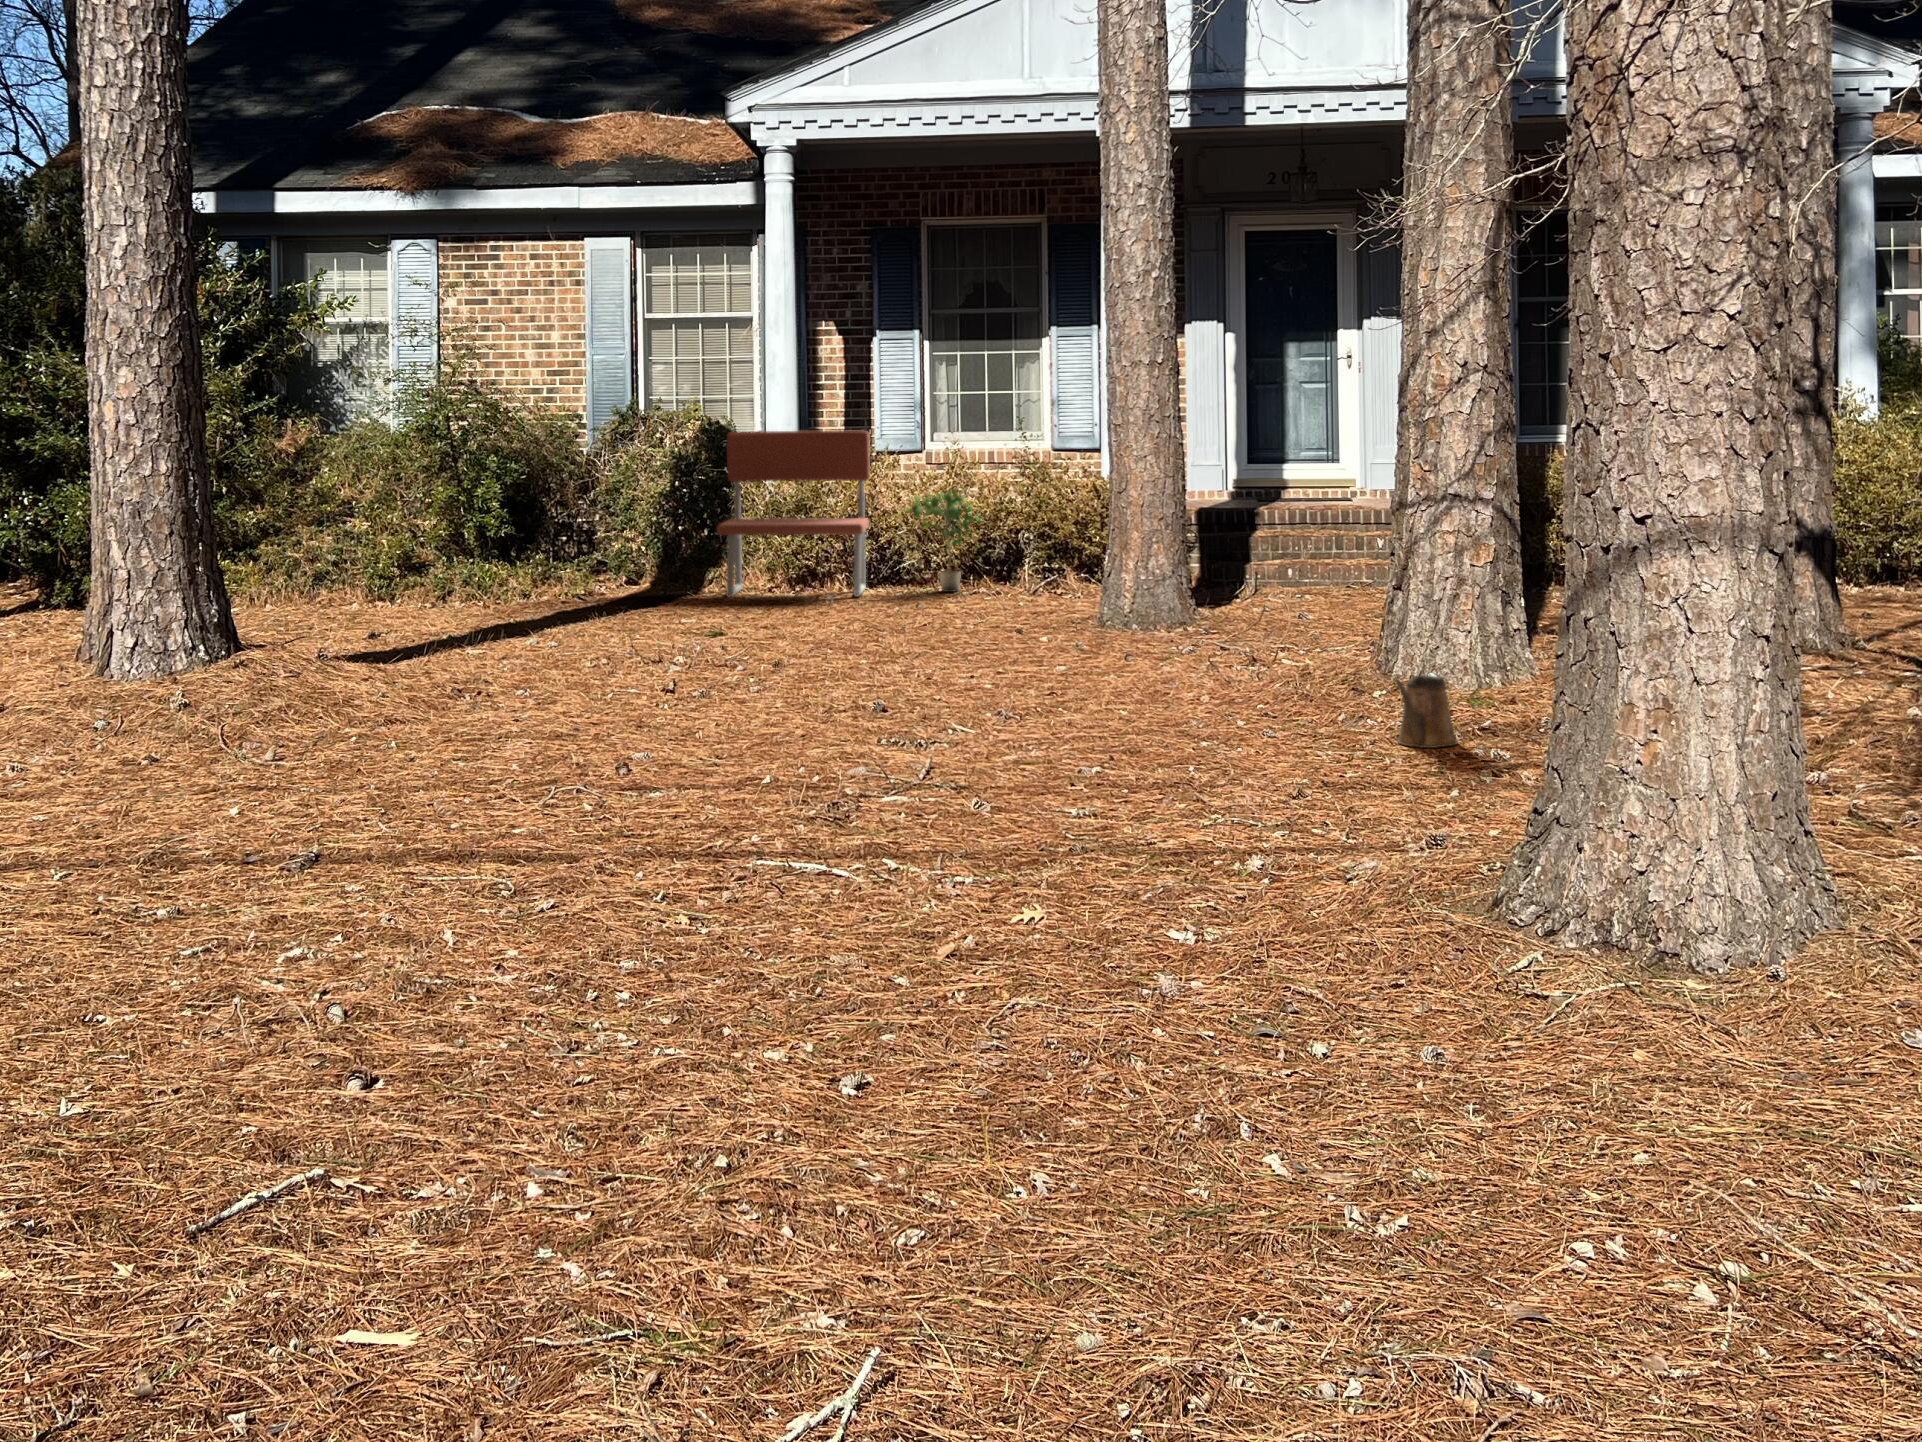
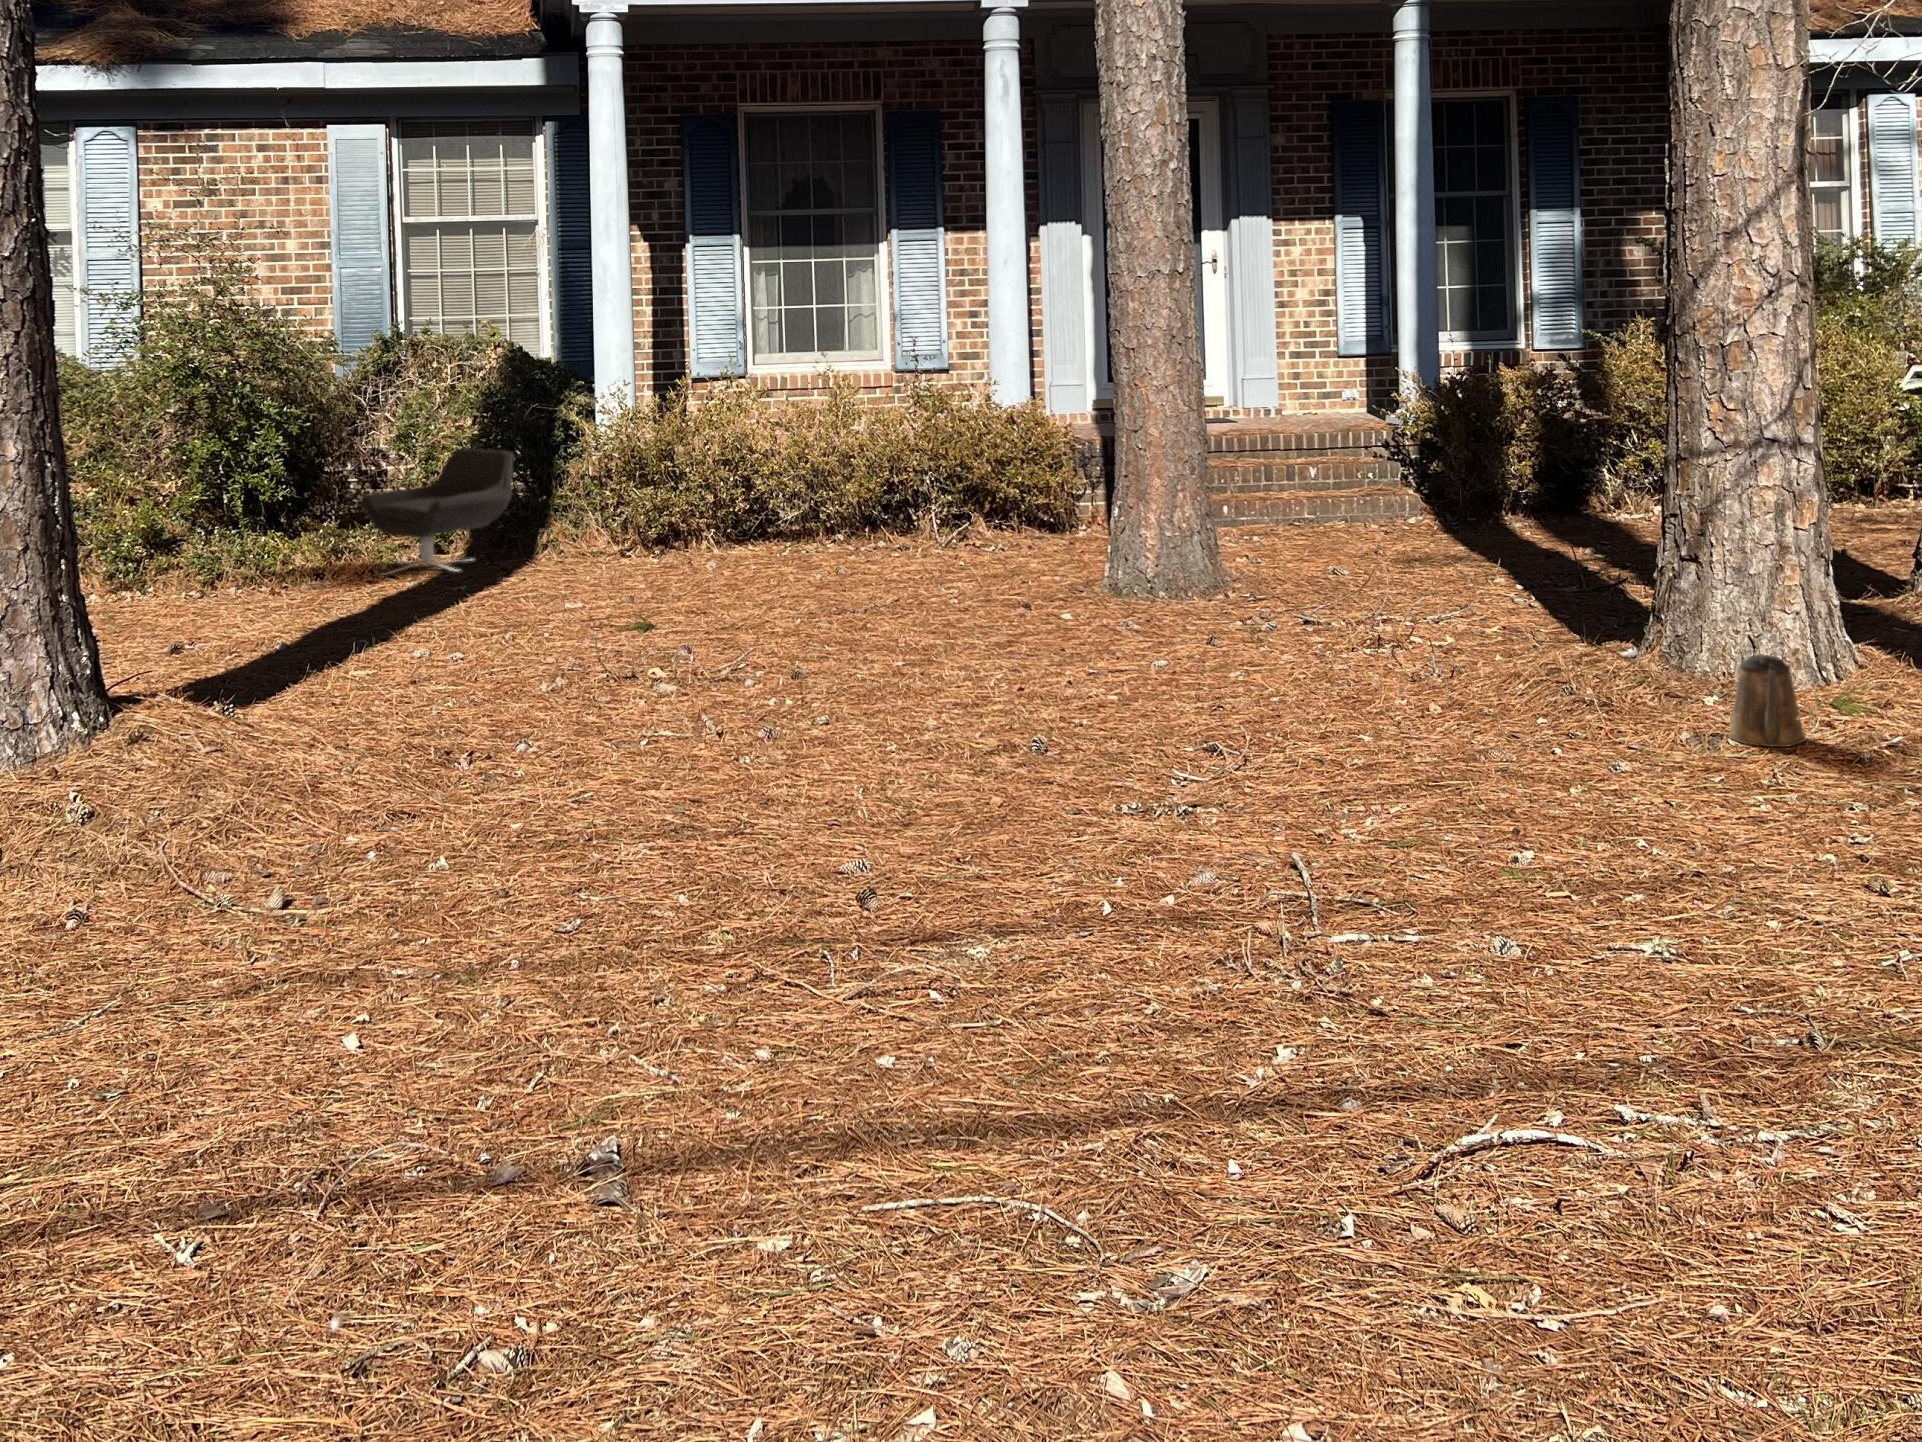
bench: present [717,431,870,597] -> none [578,357,765,569]
potted plant: present [906,489,981,592] -> none [801,422,888,548]
lounge chair: none [562,498,679,594] -> present [361,448,514,574]

